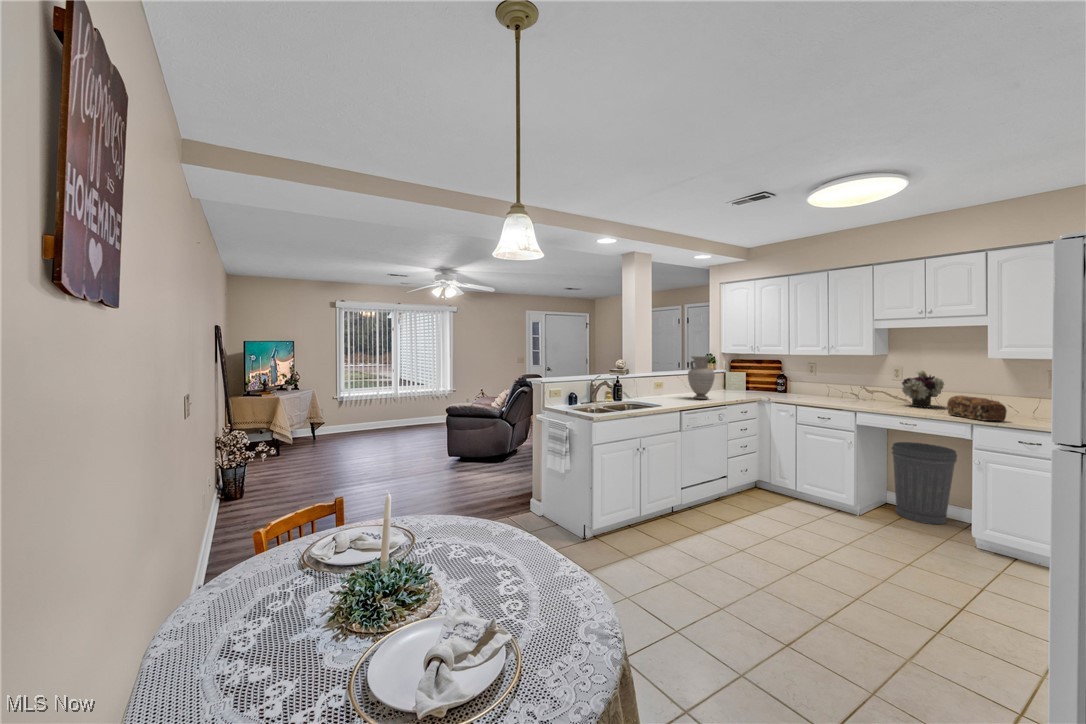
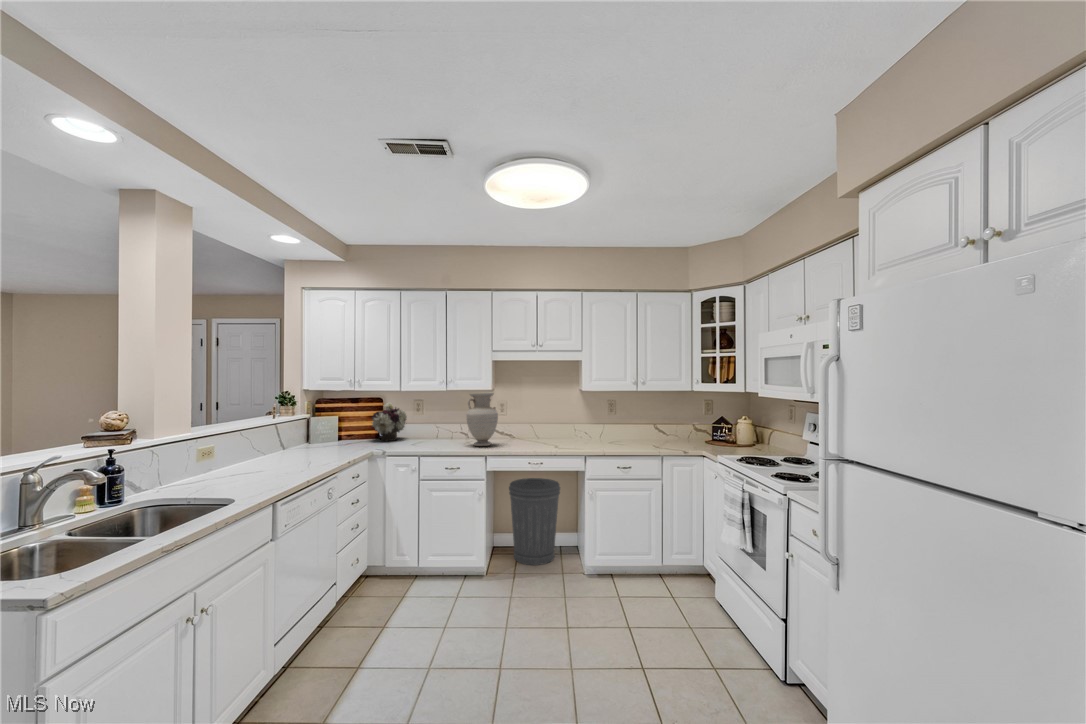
vase: present [688,356,715,399] -> present [466,393,498,446]
flower arrangement: present [902,370,944,407] -> present [372,402,407,441]
bread loaf: present [947,396,1007,421] -> none [561,427,604,451]

